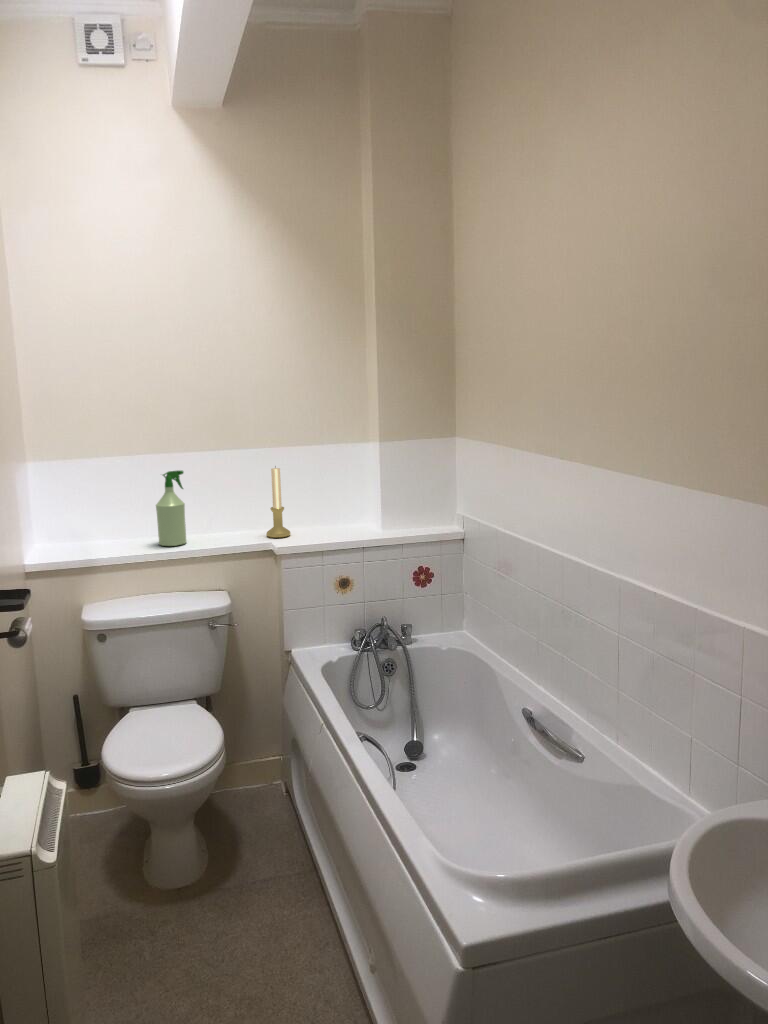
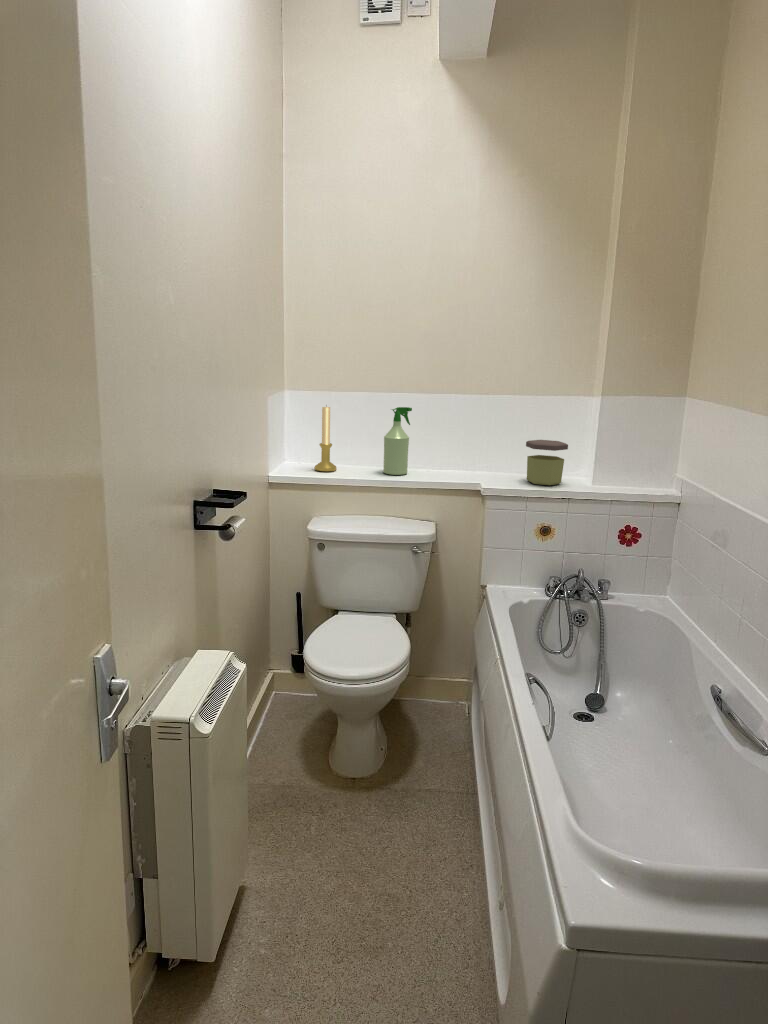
candle holder: present [266,468,290,538] -> present [314,407,336,472]
jar: none [311,491,353,537] -> present [526,440,568,485]

